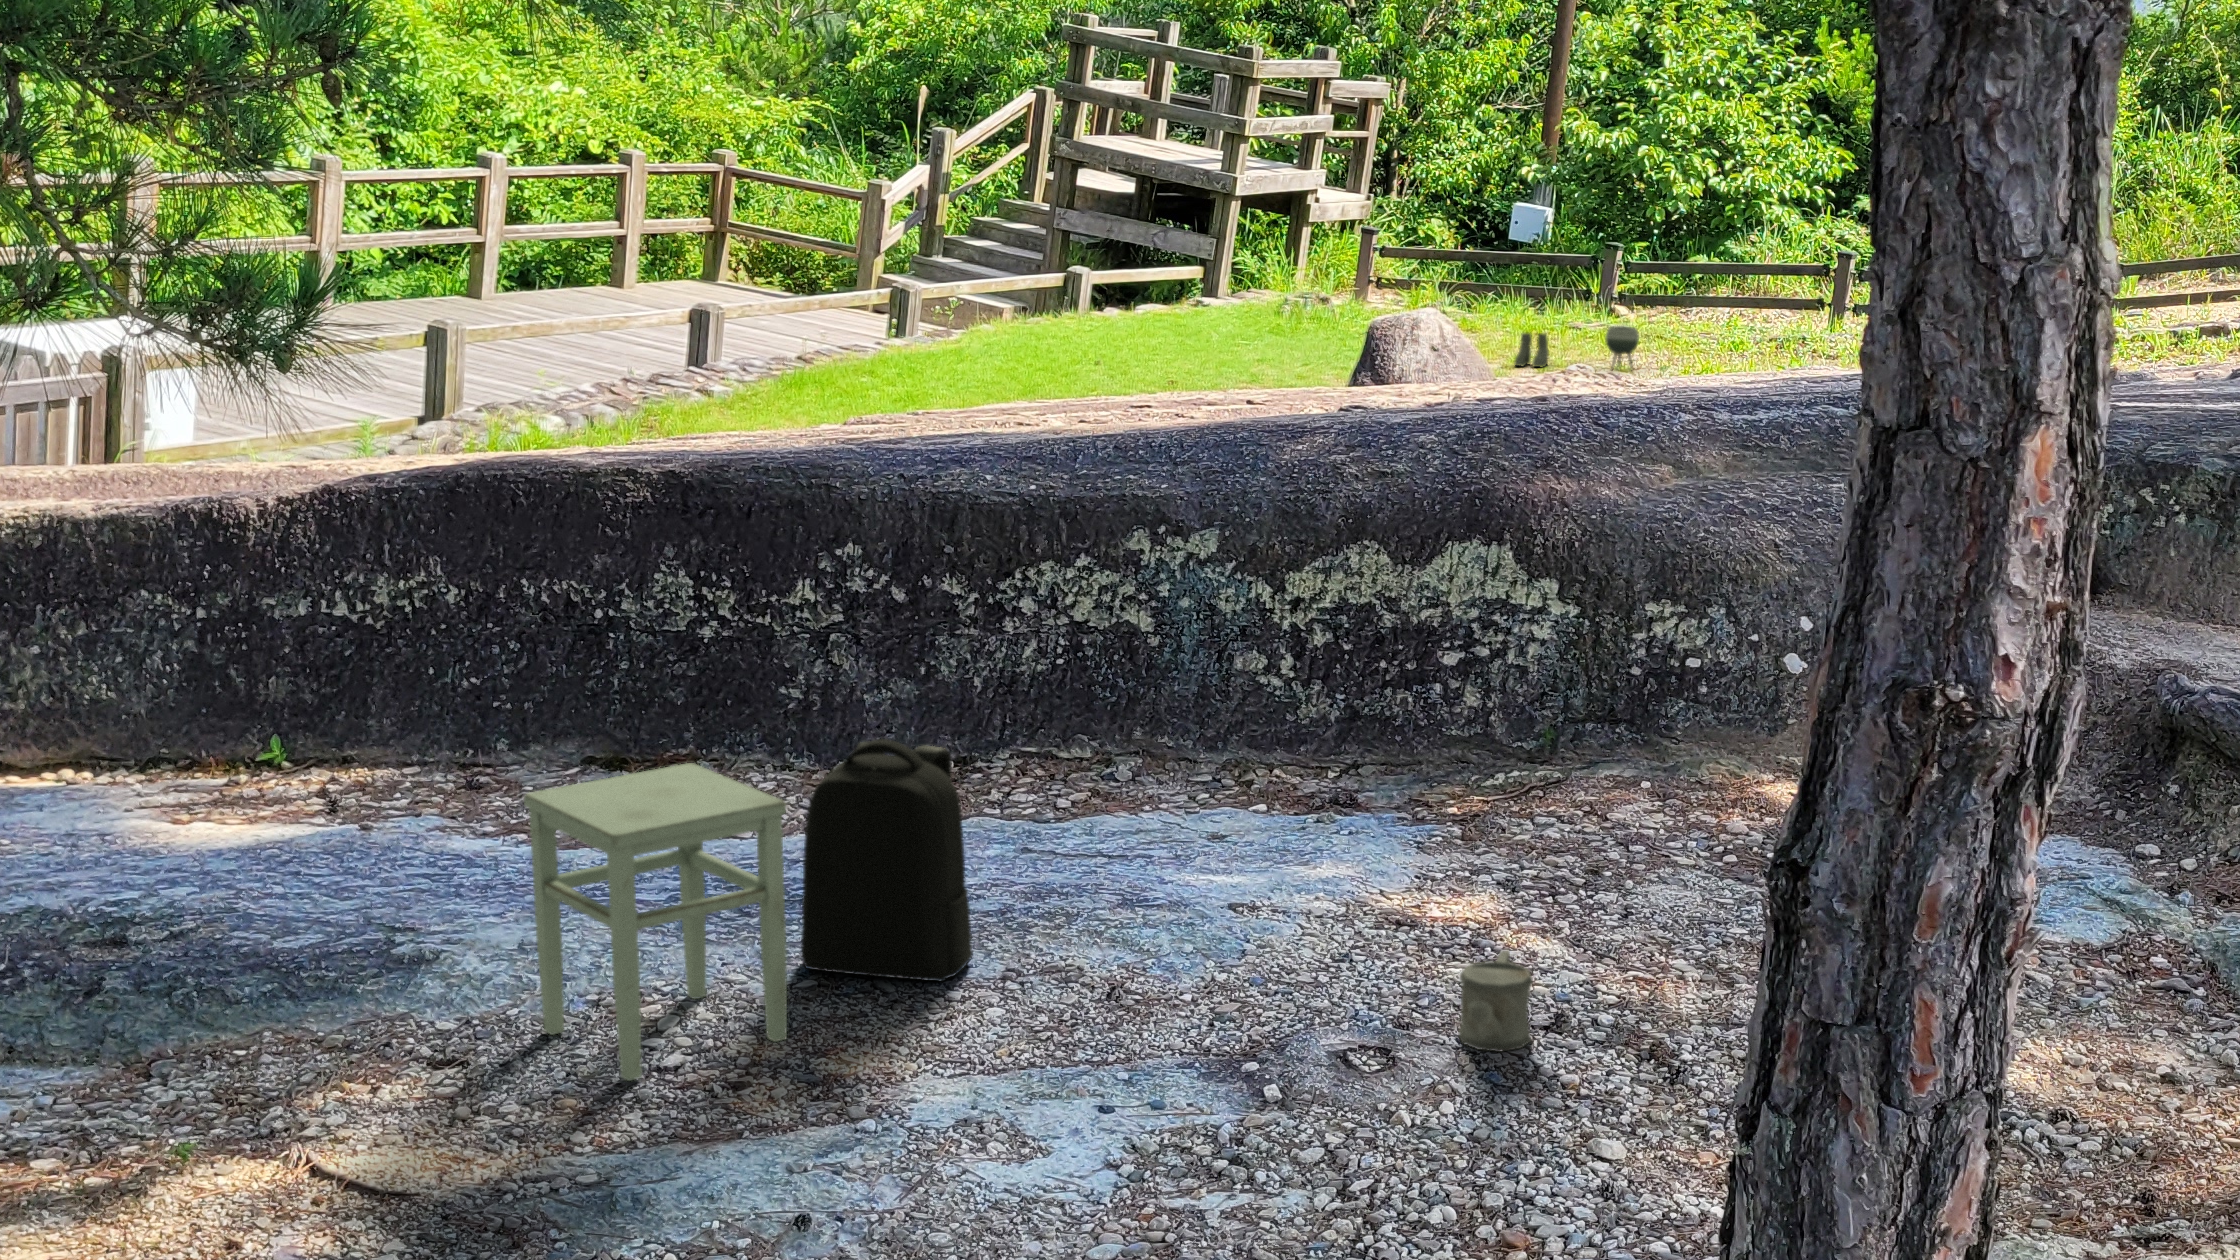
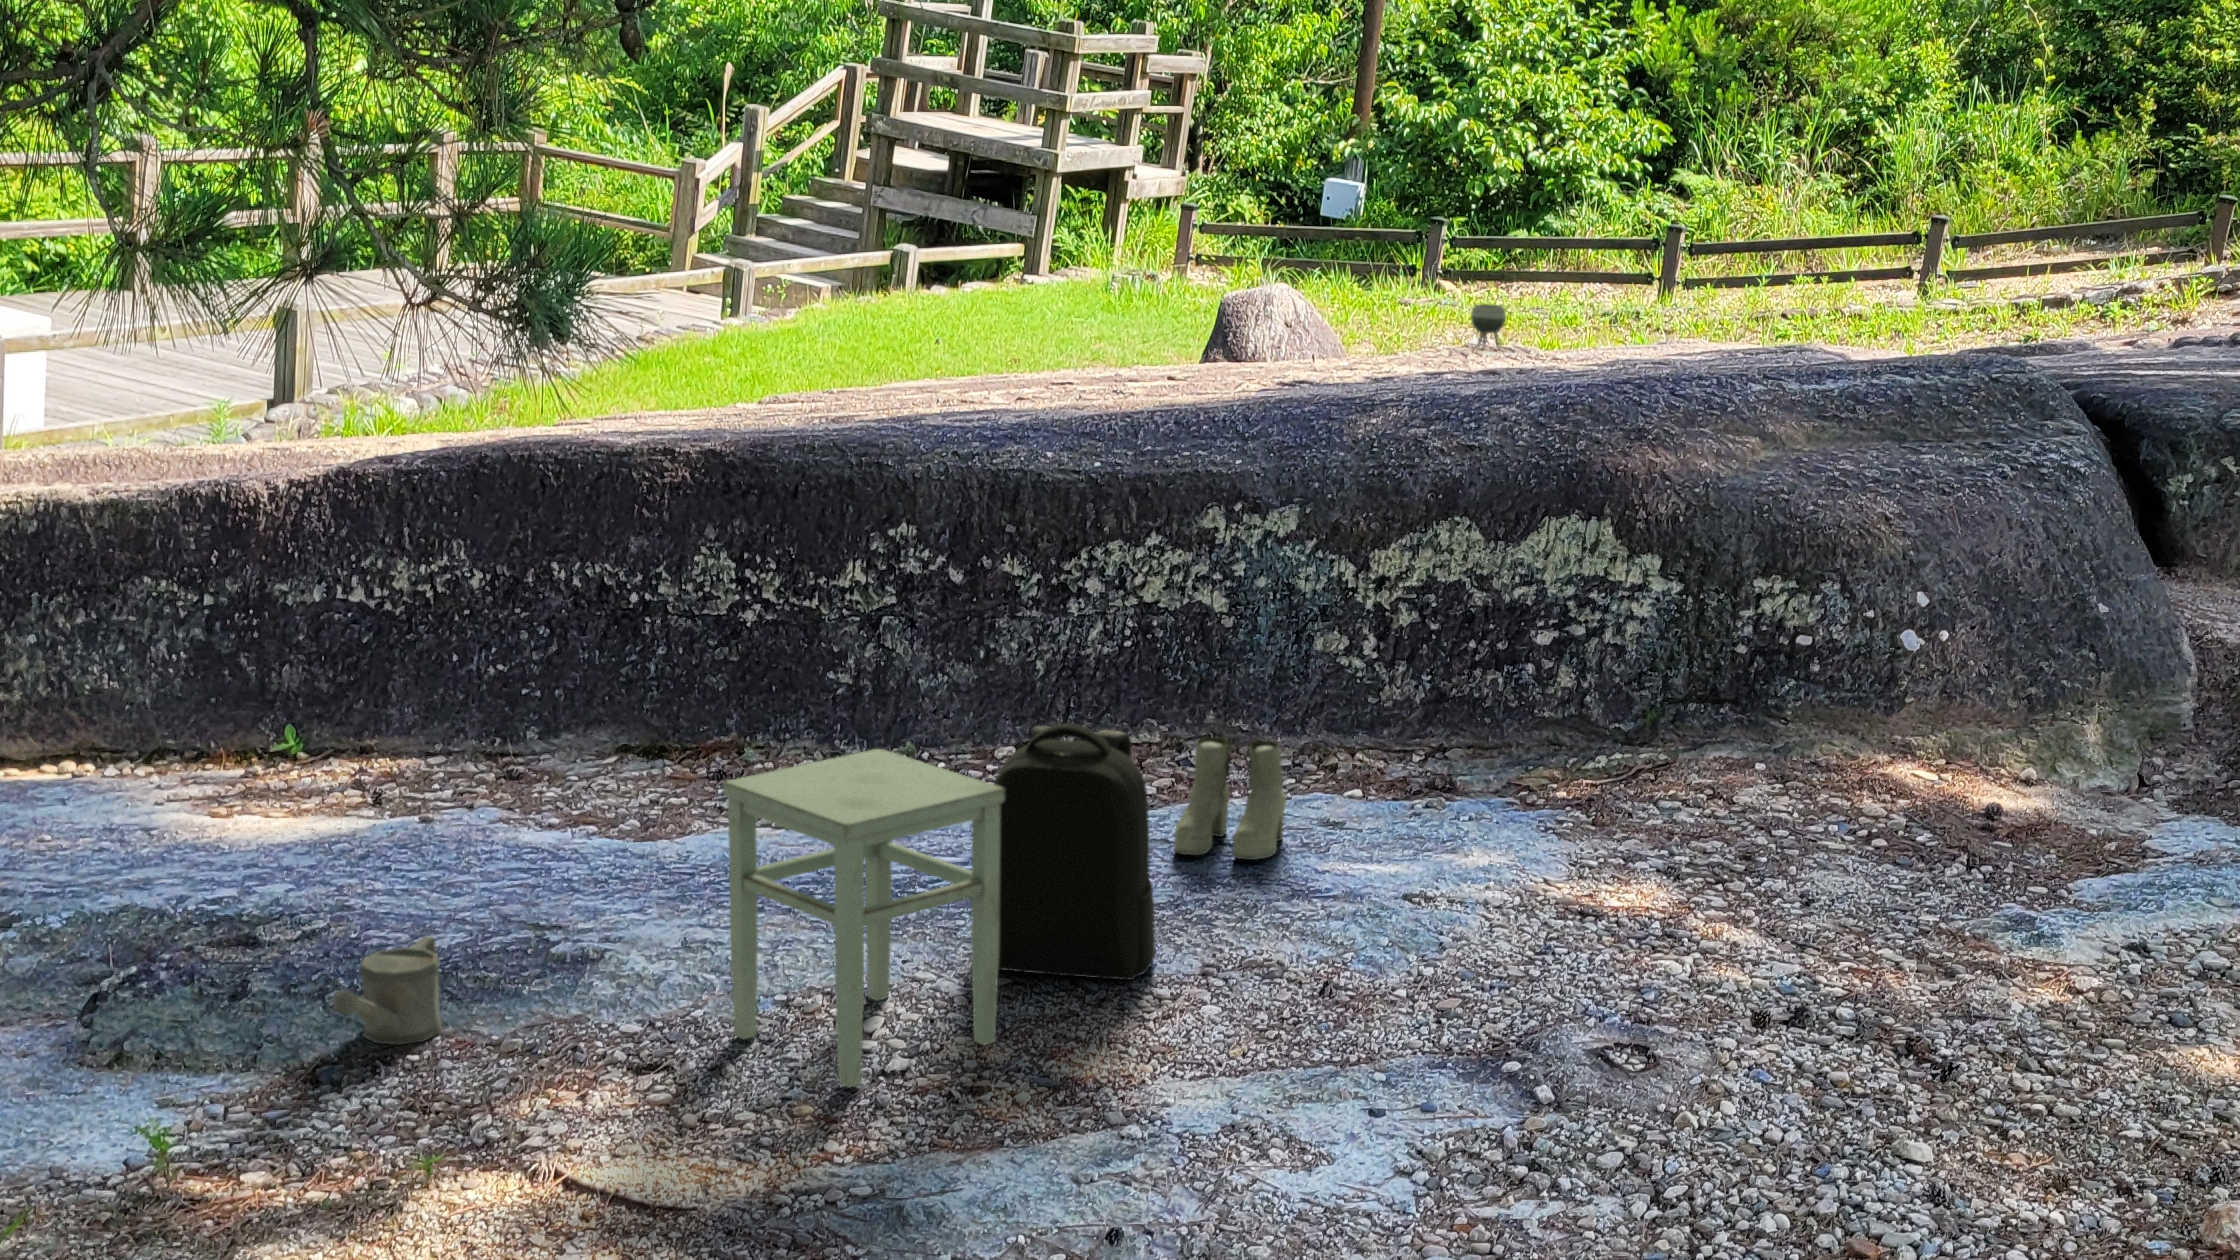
boots: present [1514,332,1549,367] -> present [1174,737,1286,860]
watering can: present [1458,950,1533,1052] -> present [333,936,442,1045]

